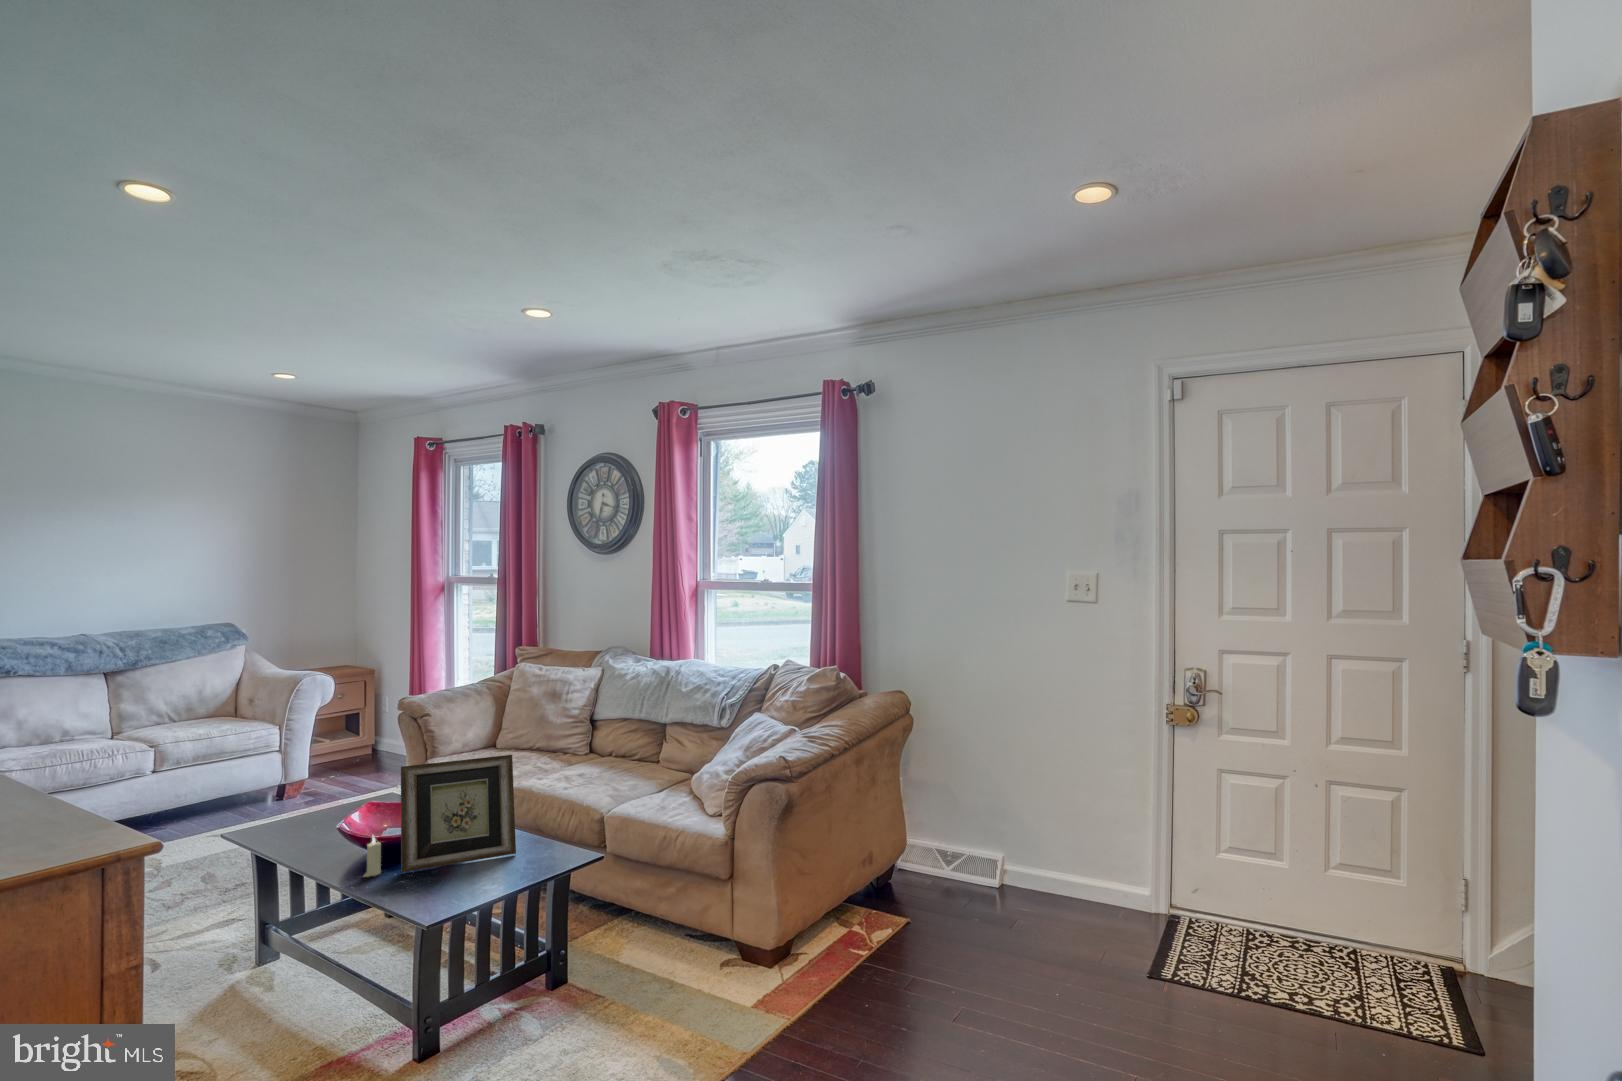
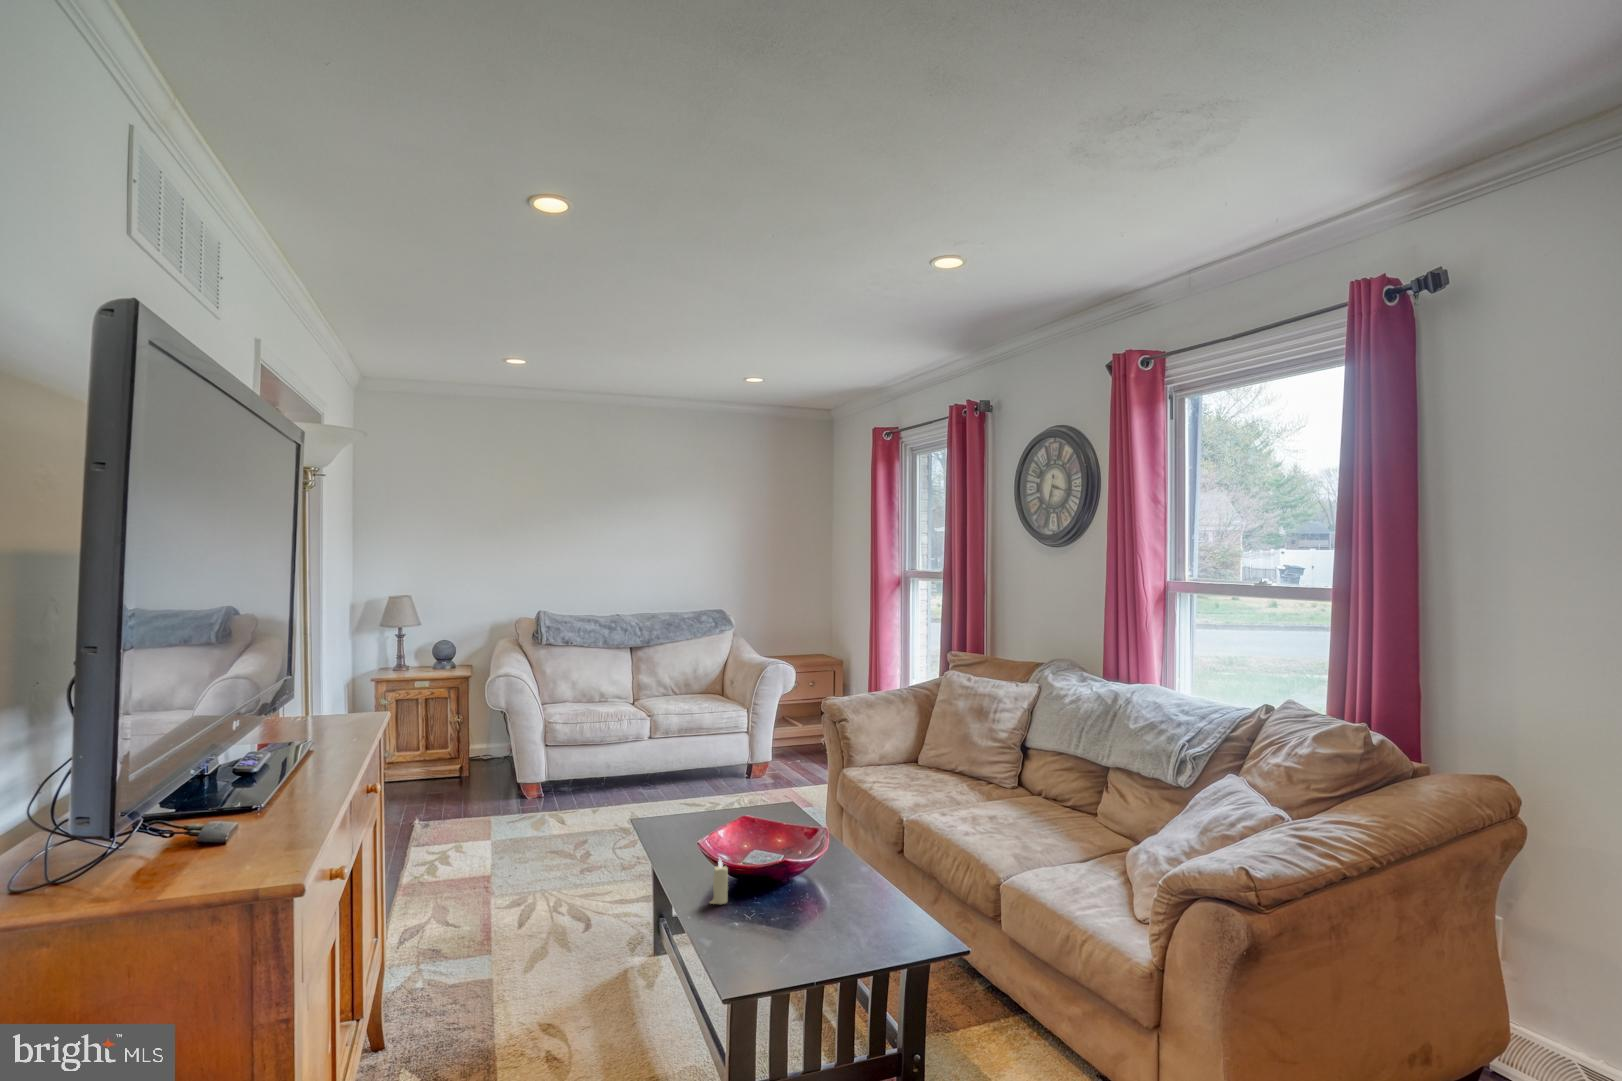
picture frame: present [401,755,516,872] -> none [745,785,873,913]

